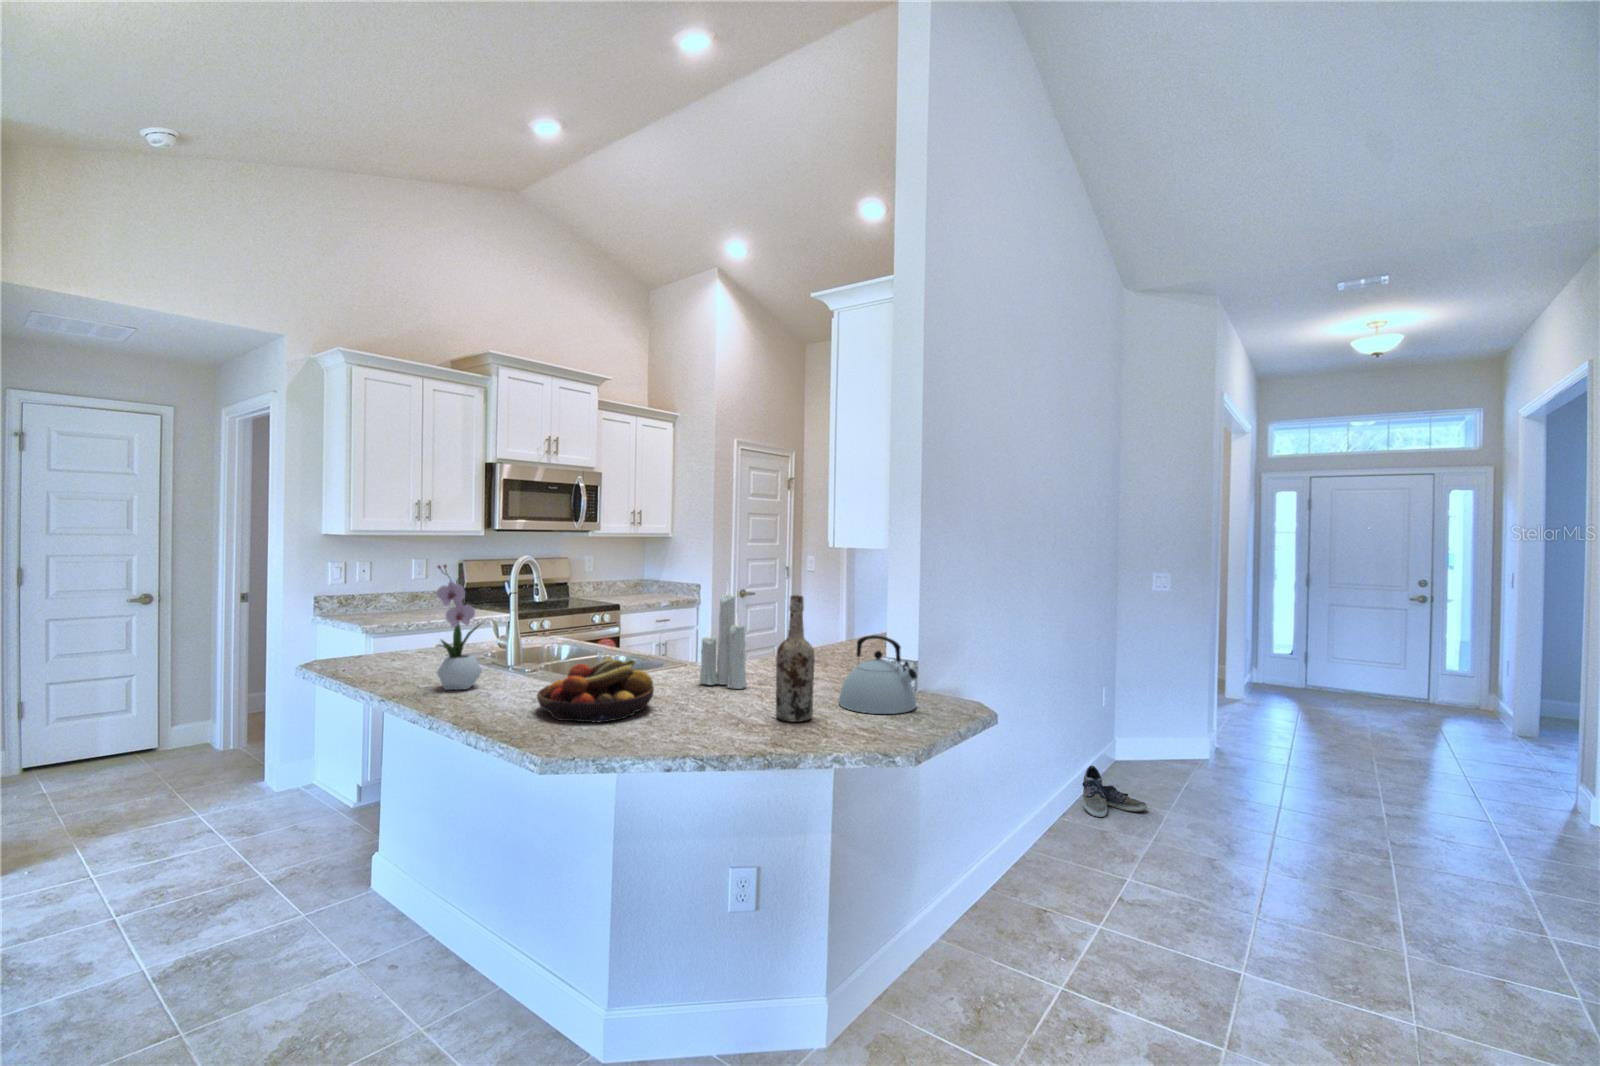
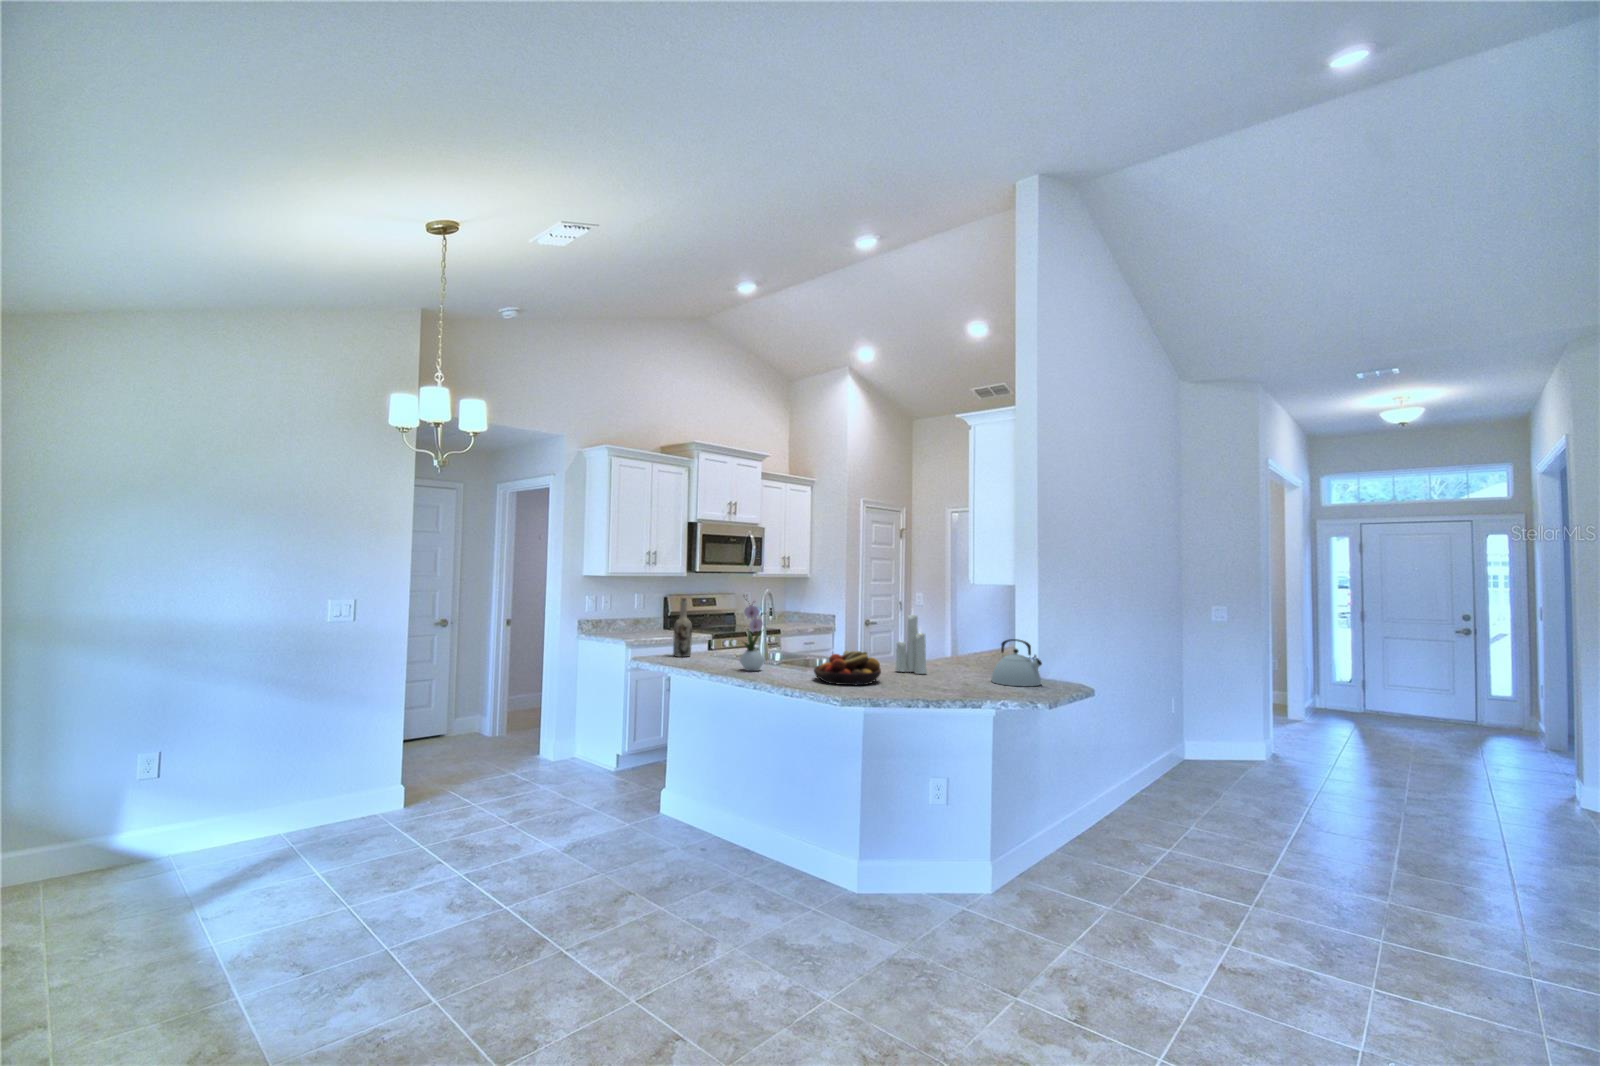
wine bottle: present [776,595,815,722] -> present [673,598,692,657]
shoe: present [1083,765,1147,817] -> none [1156,755,1209,793]

